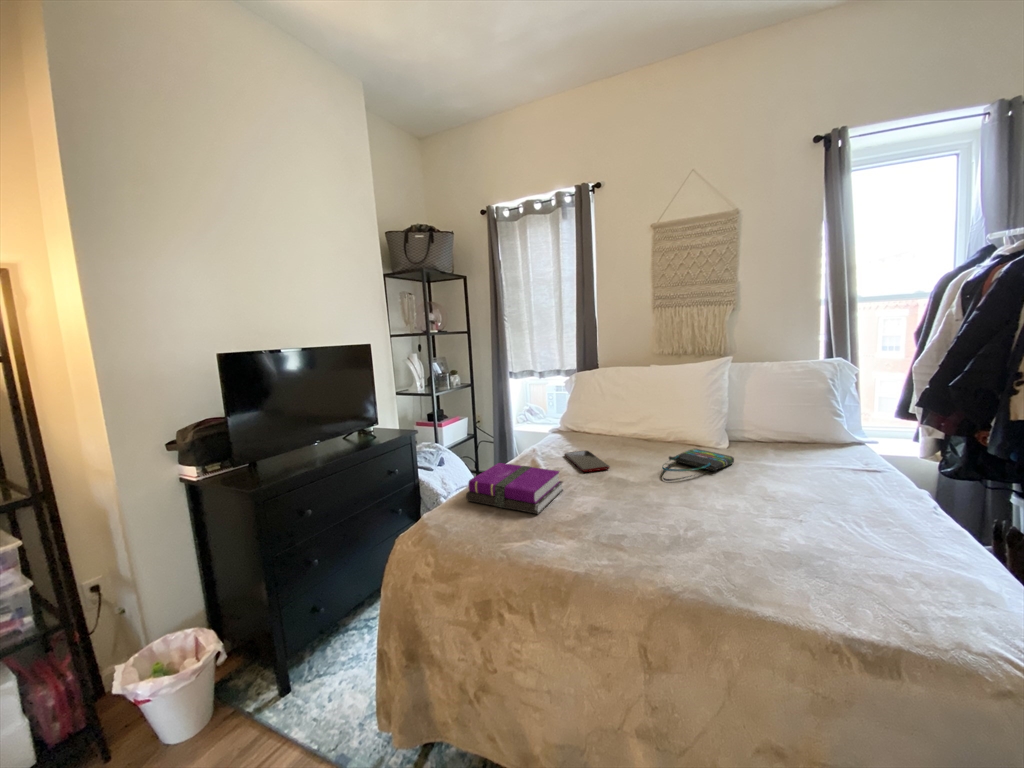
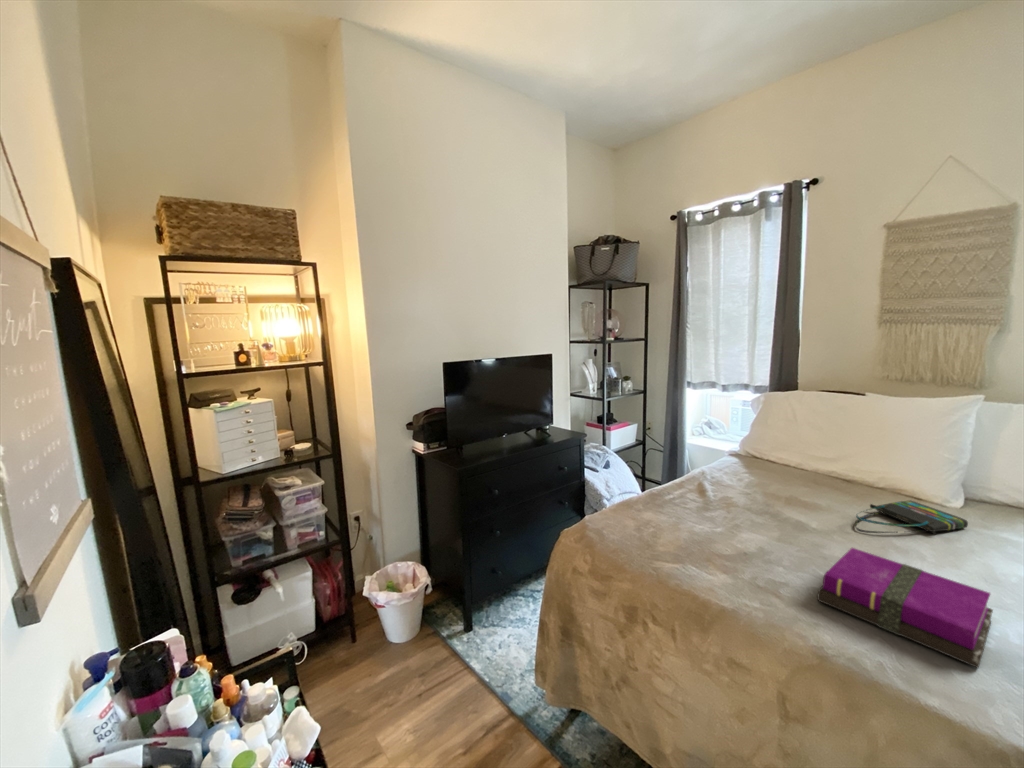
smartphone: present [564,451,610,472] -> none [737,479,789,505]
notebook: present [466,463,563,514] -> present [817,548,993,668]

